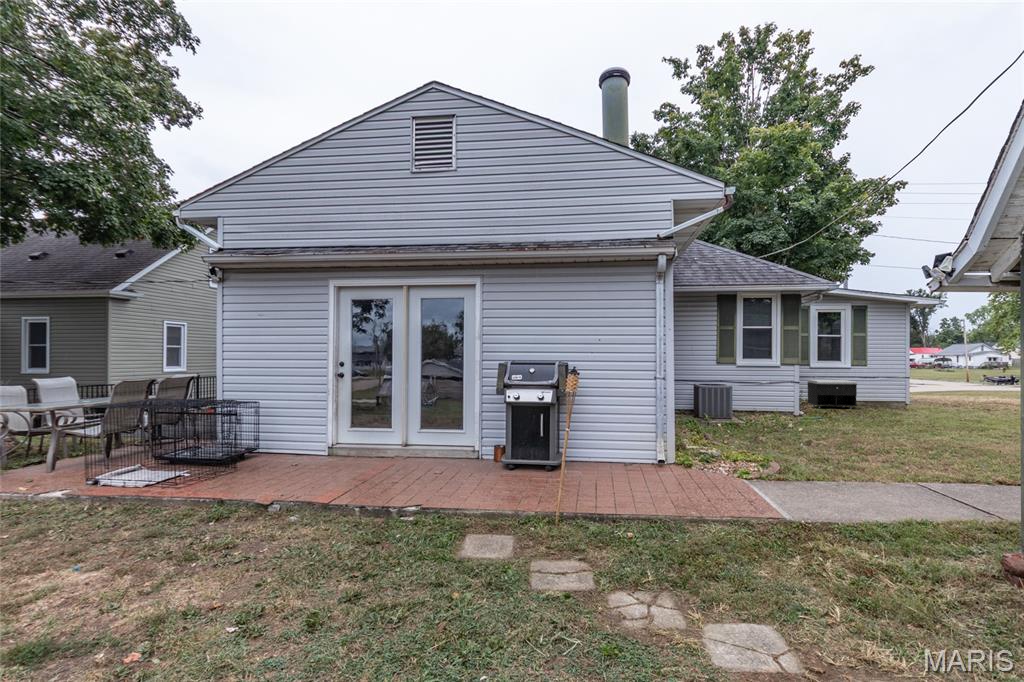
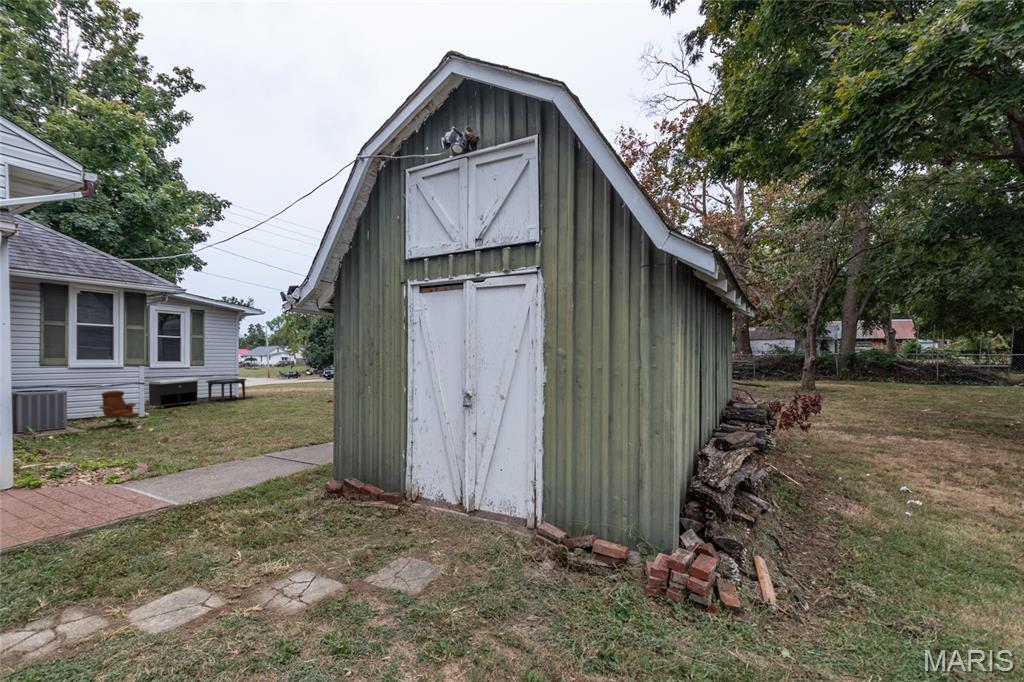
round table: none [867,385,920,412] -> present [206,379,246,402]
lounge chair: none [761,386,793,423] -> present [99,391,138,426]

